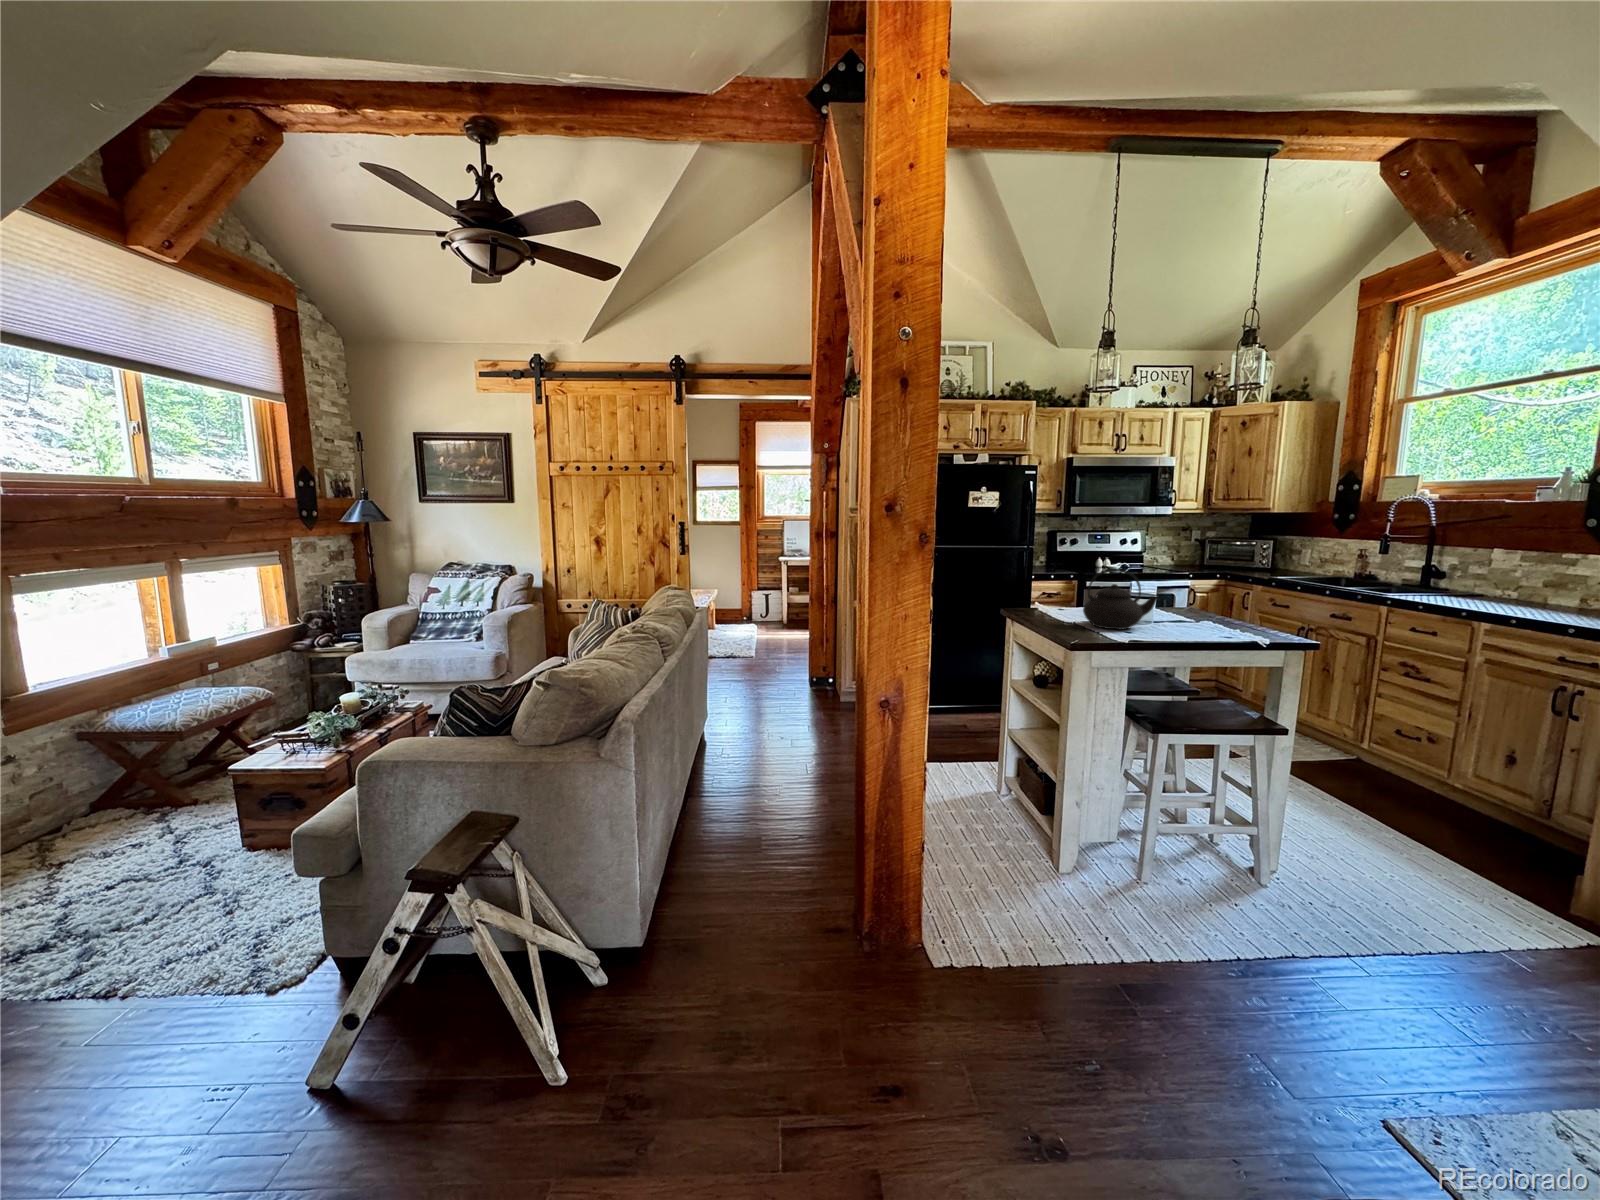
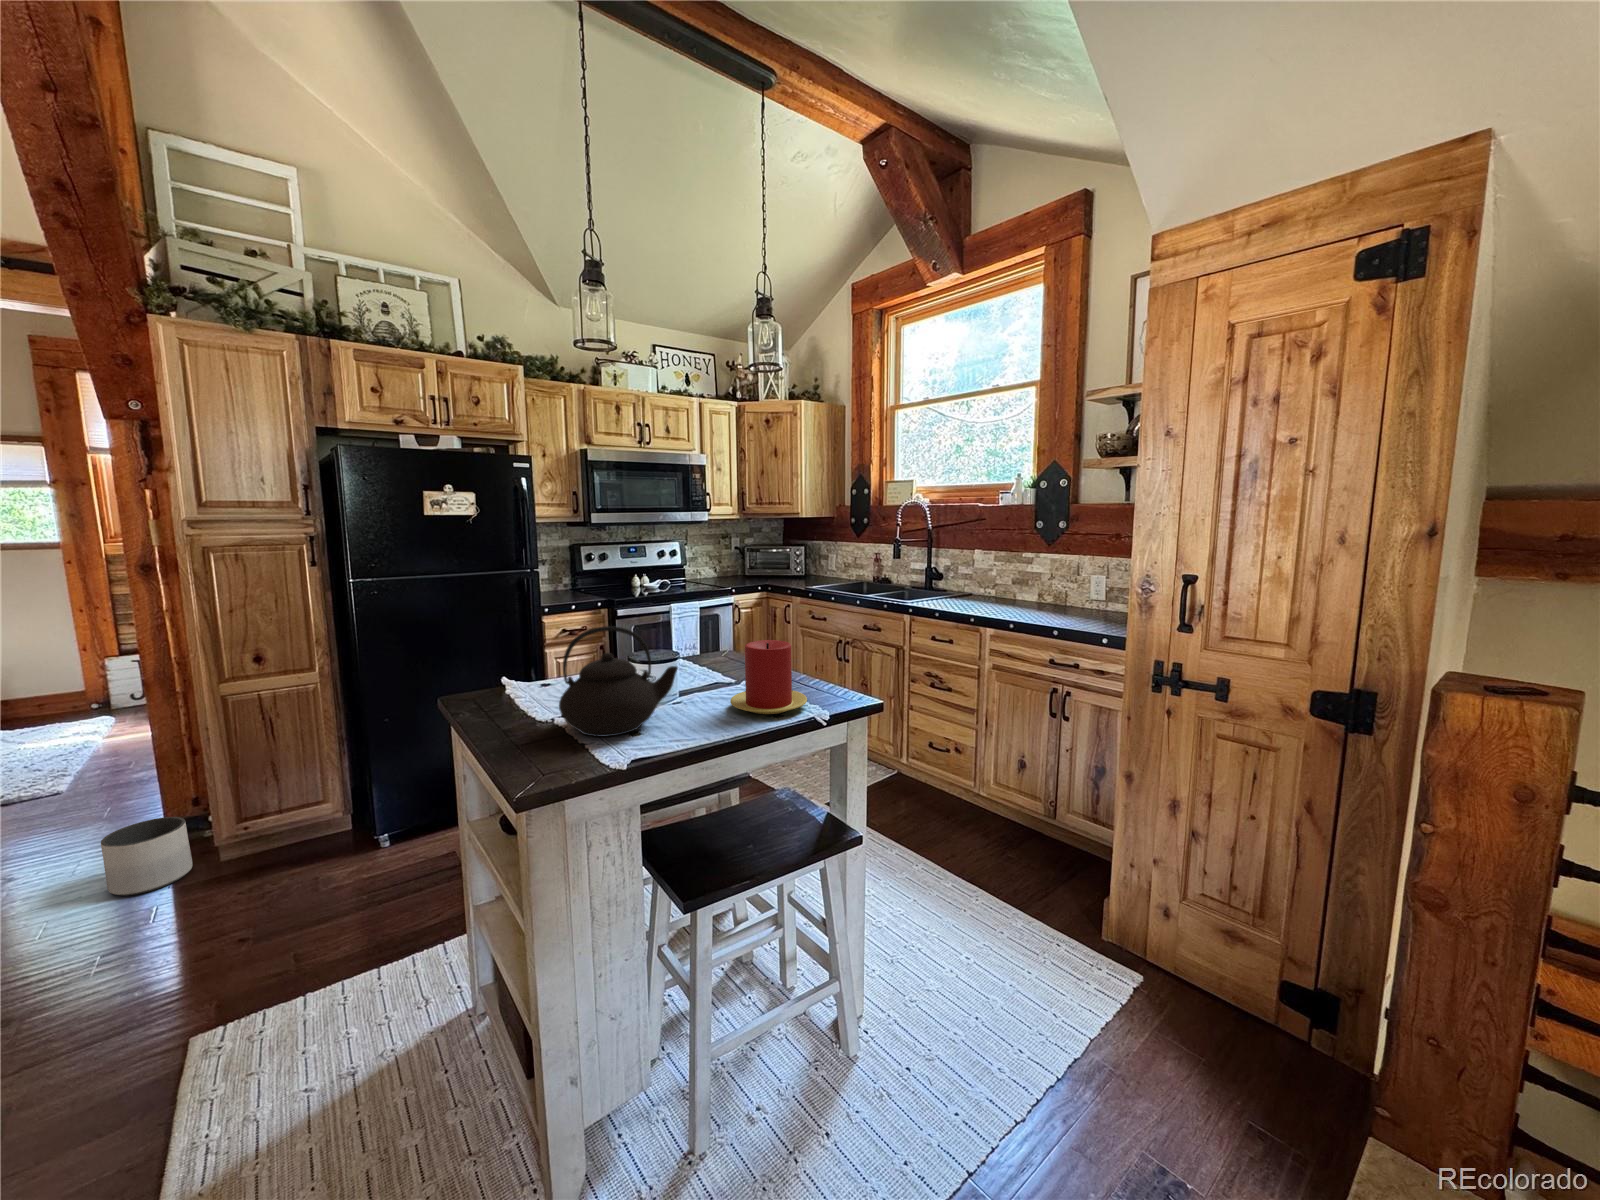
candle: none [1191,589,1251,635] -> present [730,640,807,714]
planter: none [804,664,835,699] -> present [101,817,192,896]

